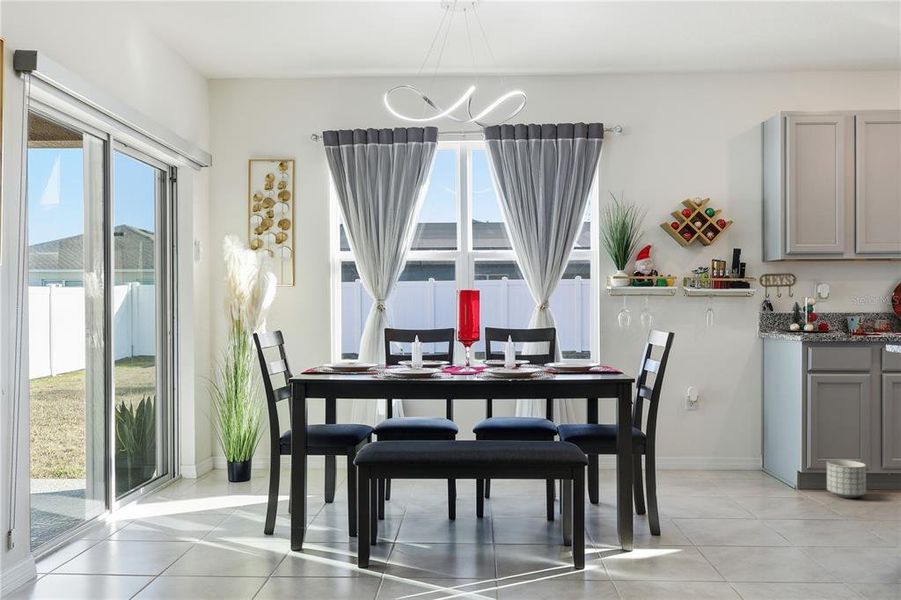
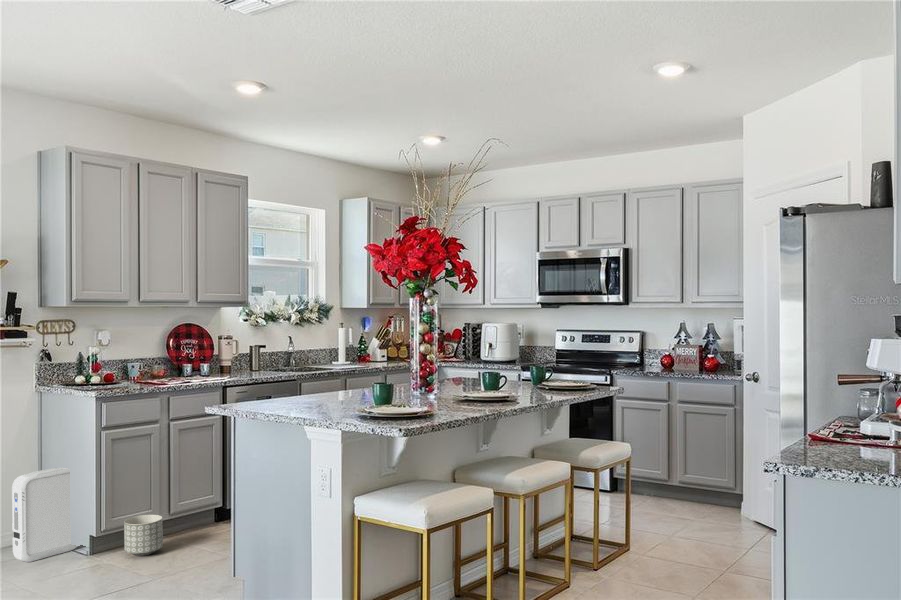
air purifier: none [734,404,794,480] -> present [12,467,78,562]

